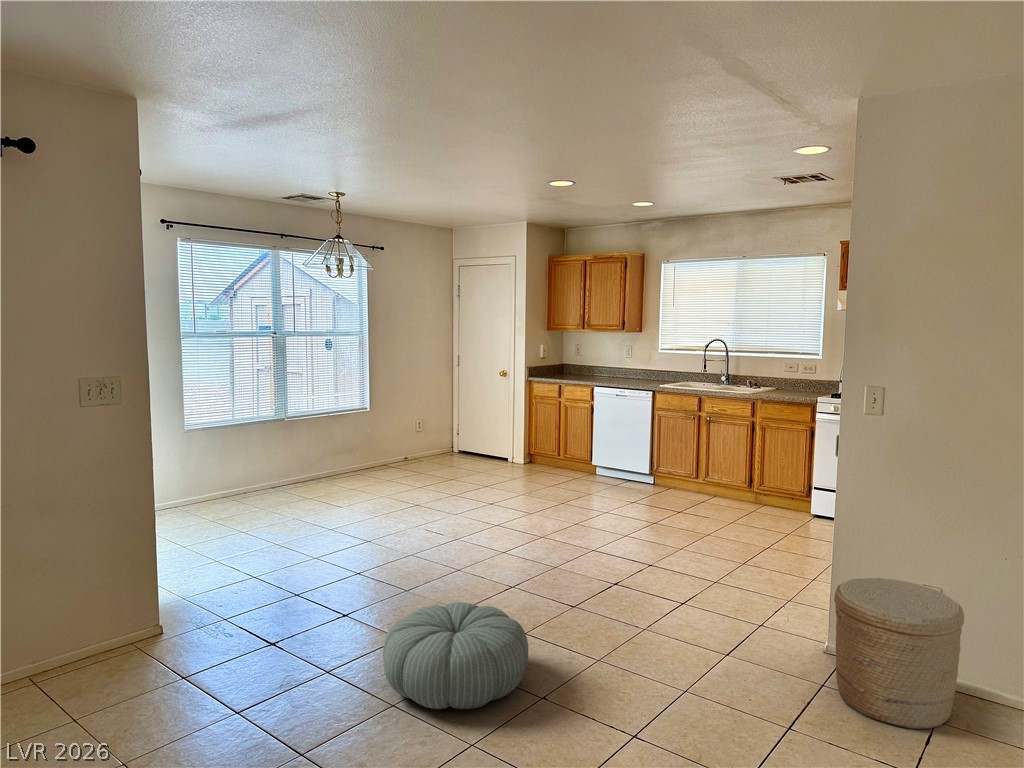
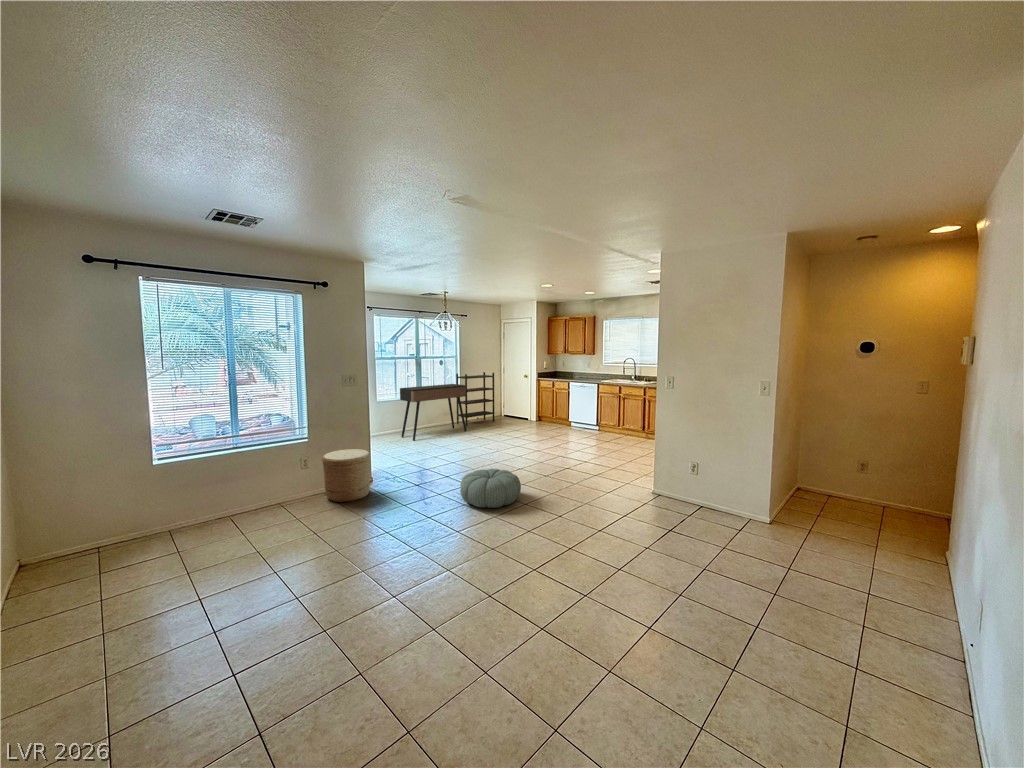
bookshelf: none [361,364,439,477] -> present [456,372,494,426]
console table: none [239,390,383,514] -> present [400,384,466,441]
woven basket: present [834,578,964,729] -> present [322,449,370,502]

